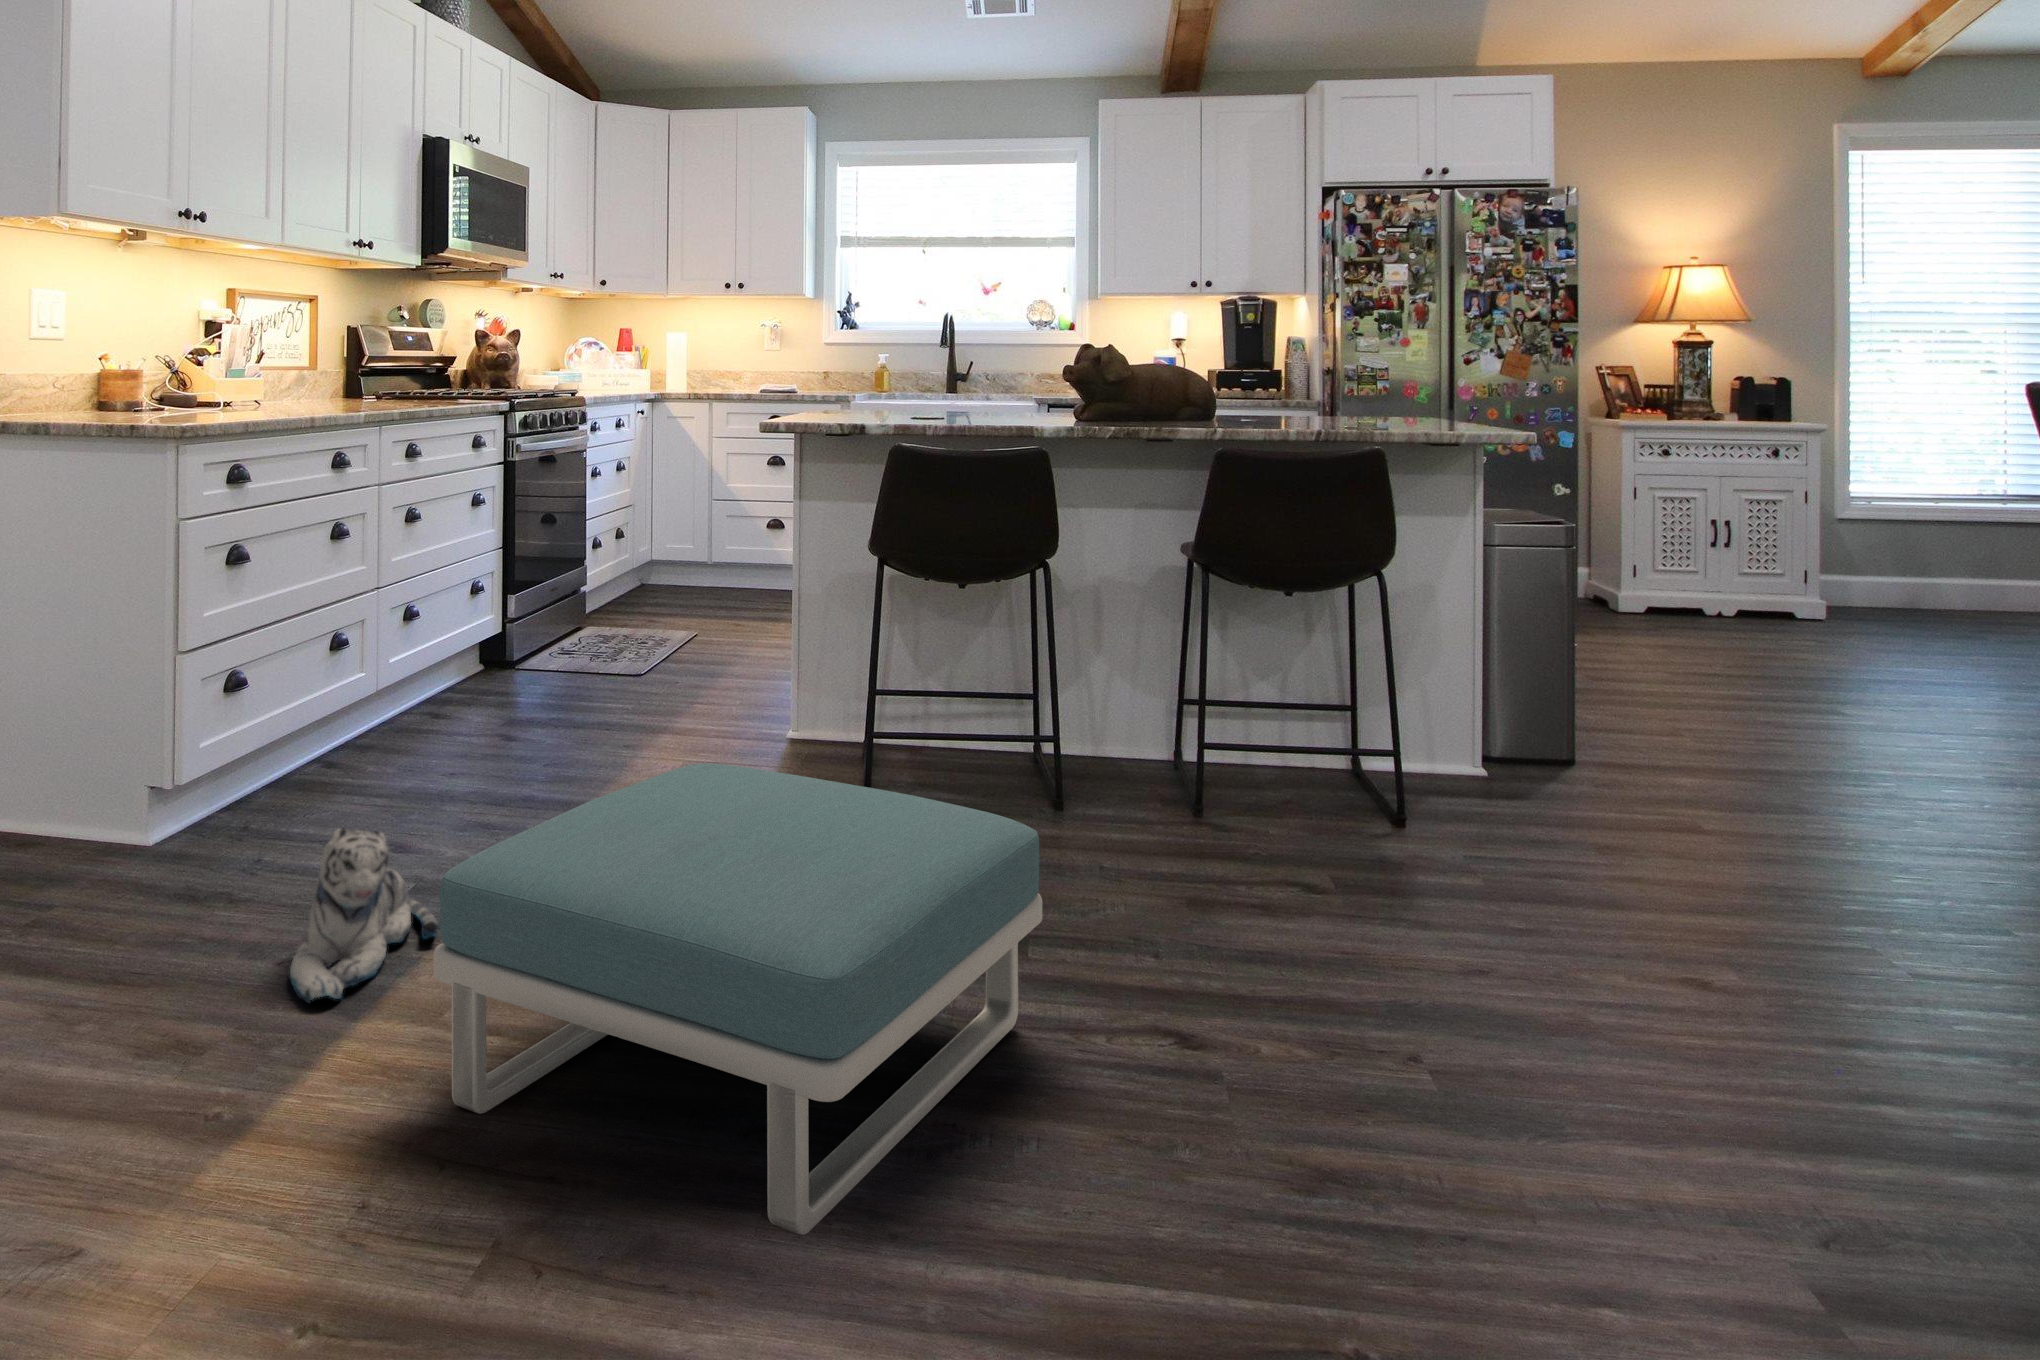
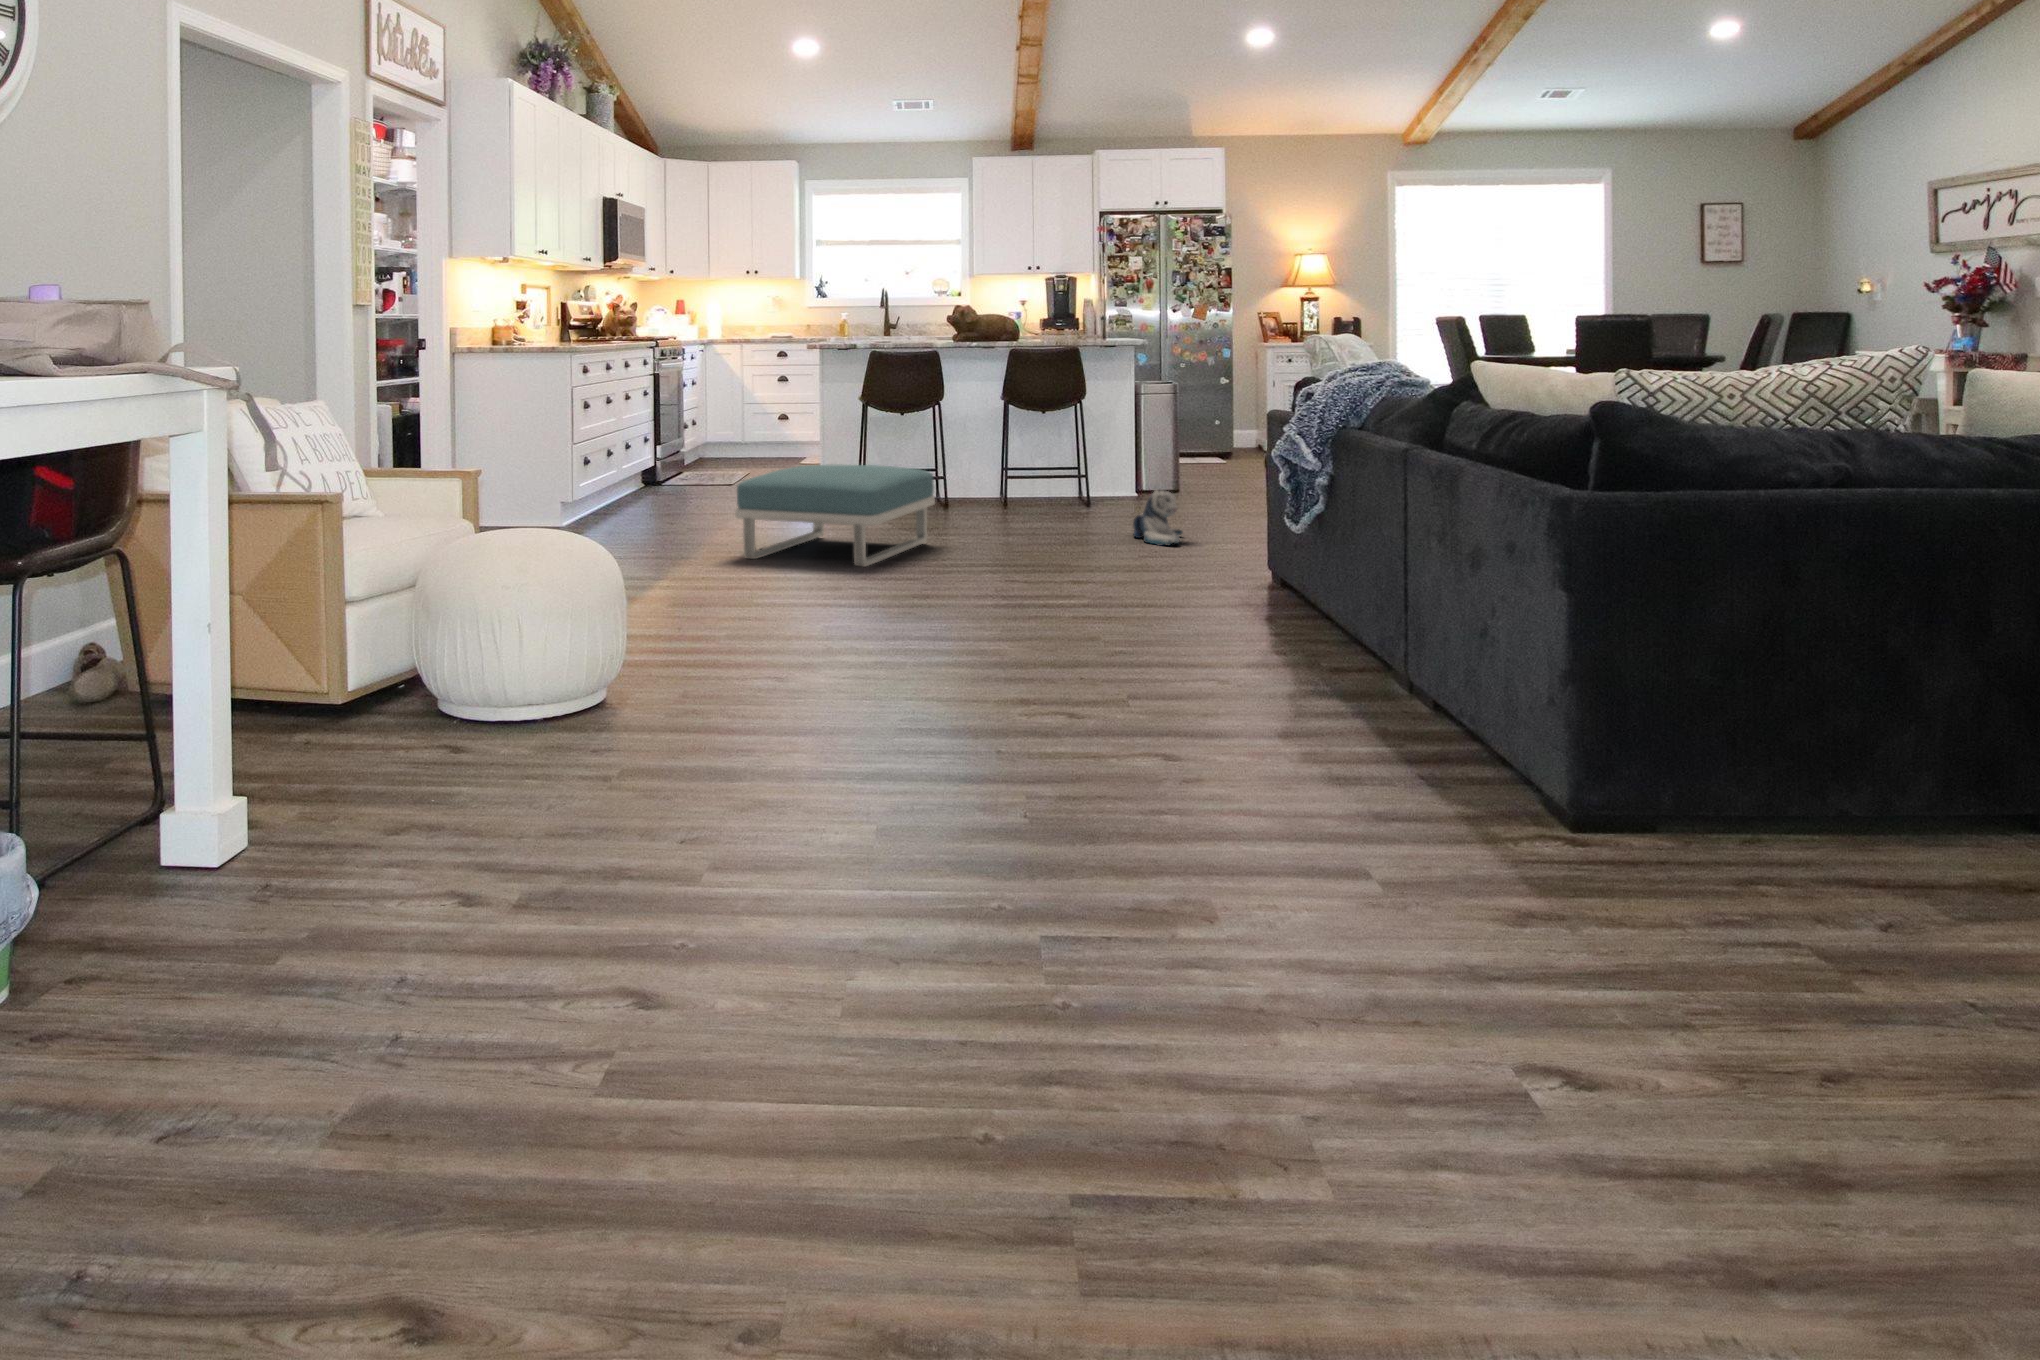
plush toy: present [290,829,437,1003] -> present [1133,490,1182,546]

